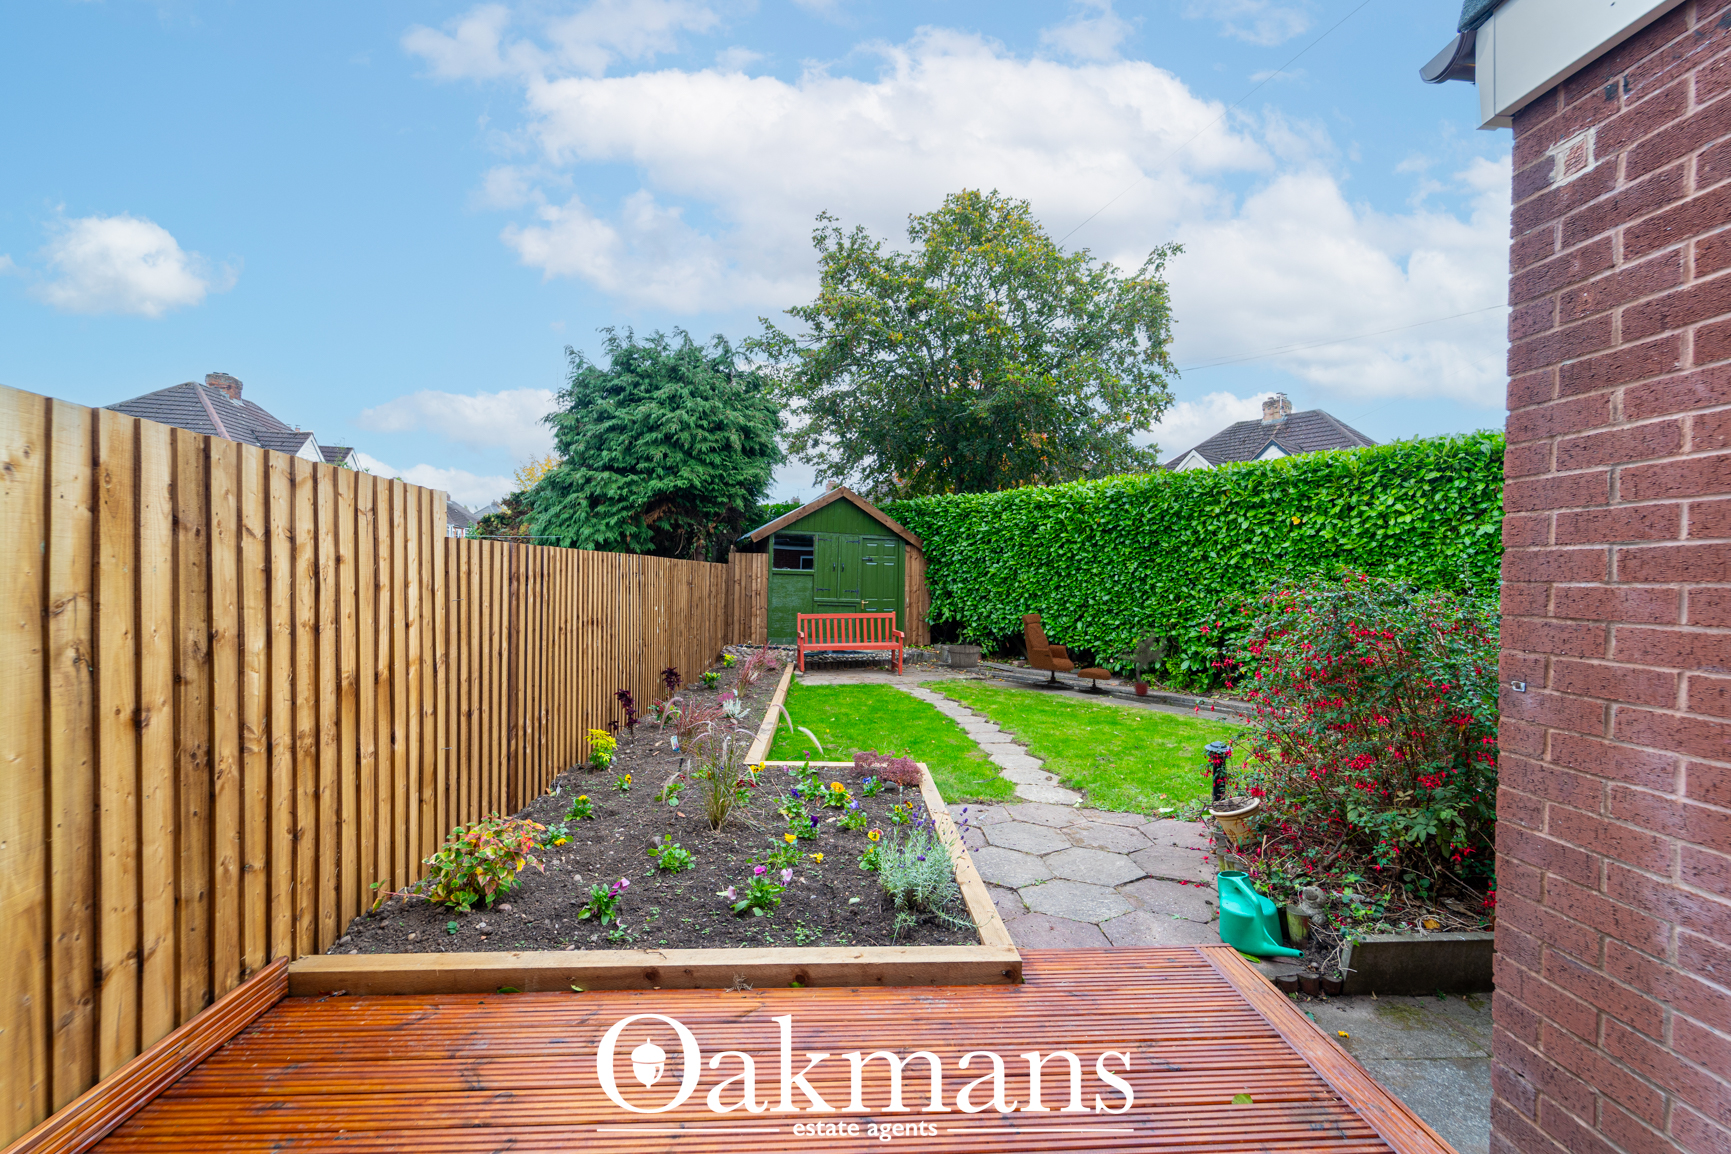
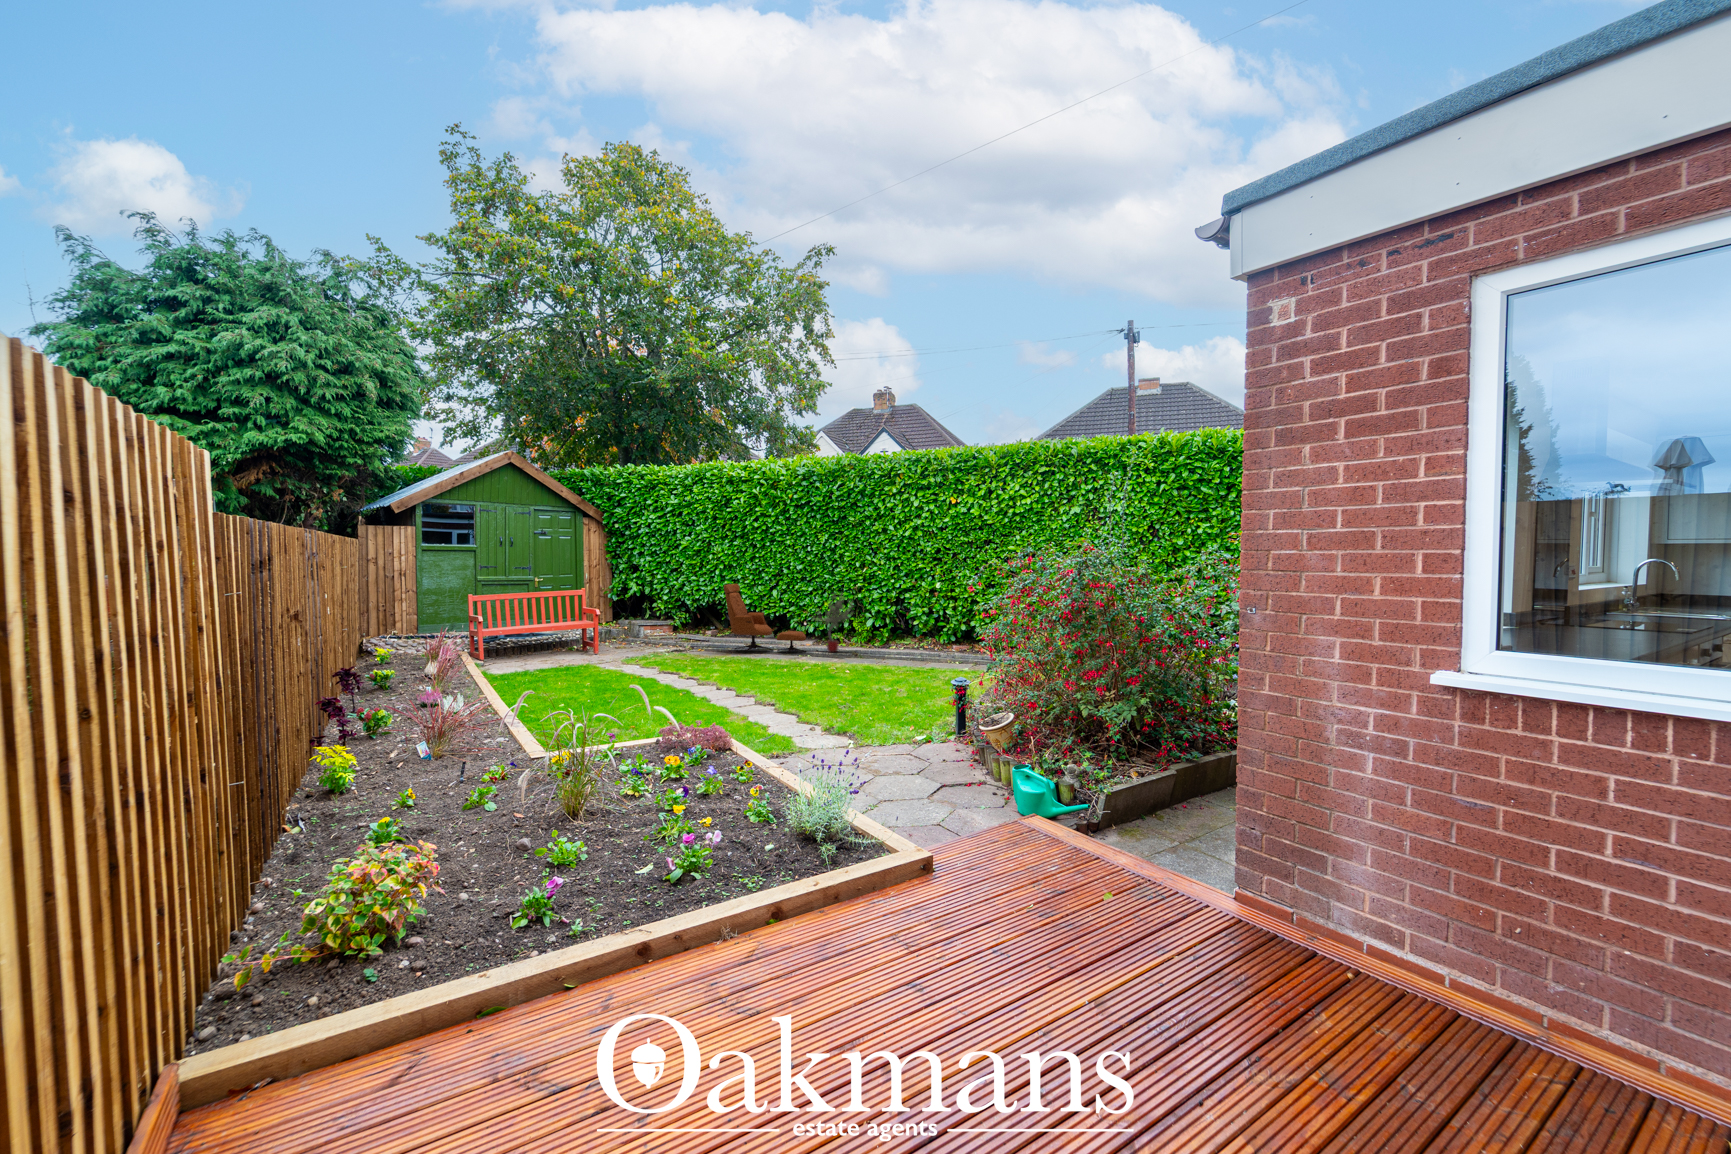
wooden bucket: present [948,640,980,668] -> none [638,613,672,642]

